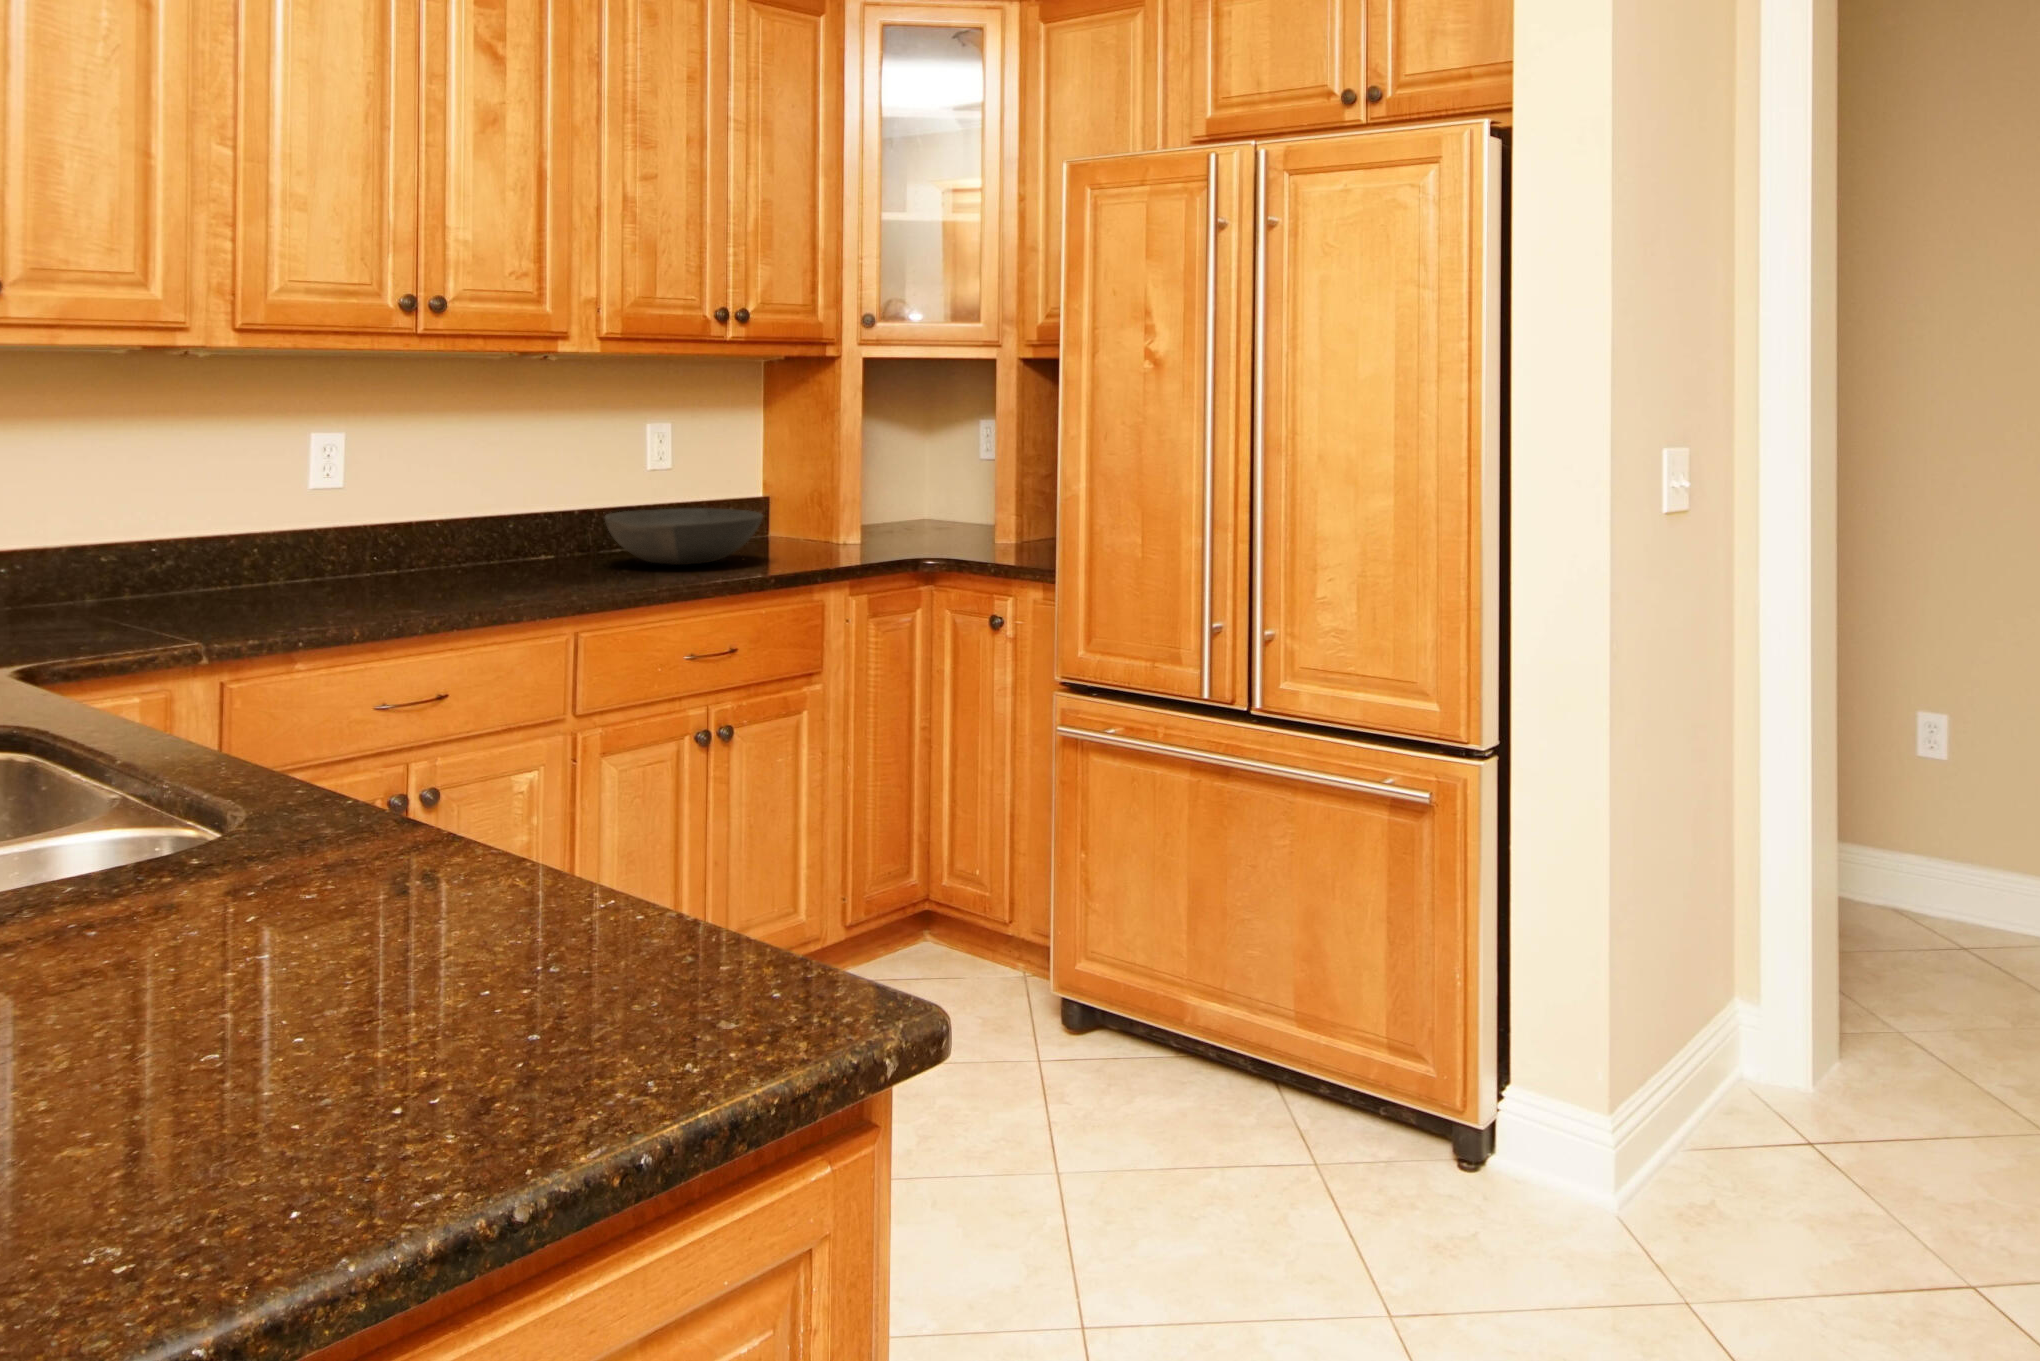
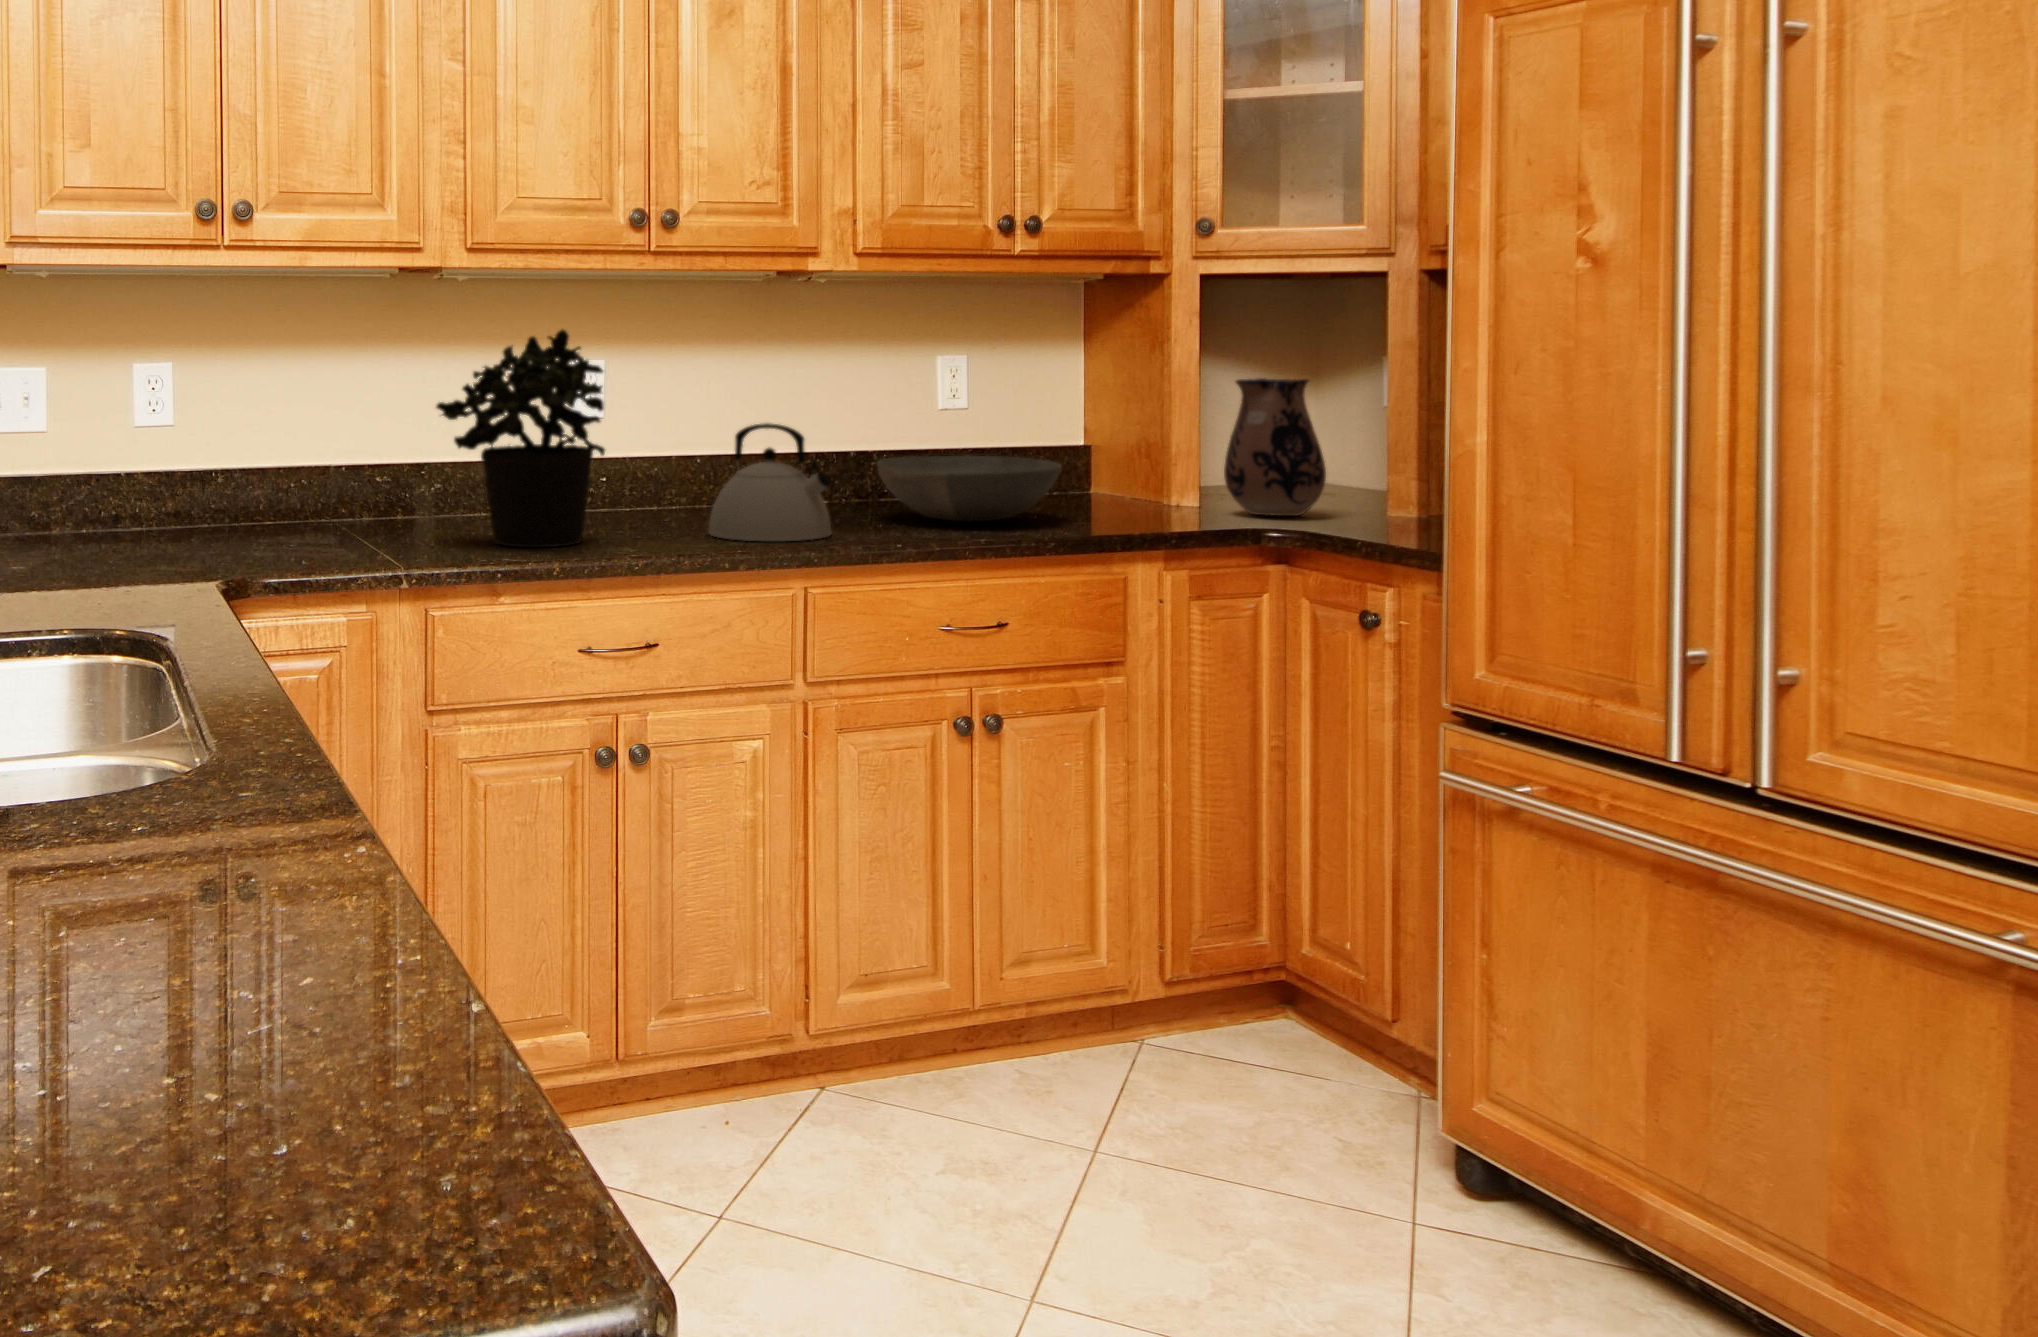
potted plant: none [191,405,383,611] -> present [436,329,605,547]
ceramic pitcher: none [881,439,956,548] -> present [1224,378,1326,516]
kettle: none [463,487,582,592] -> present [708,423,832,541]

